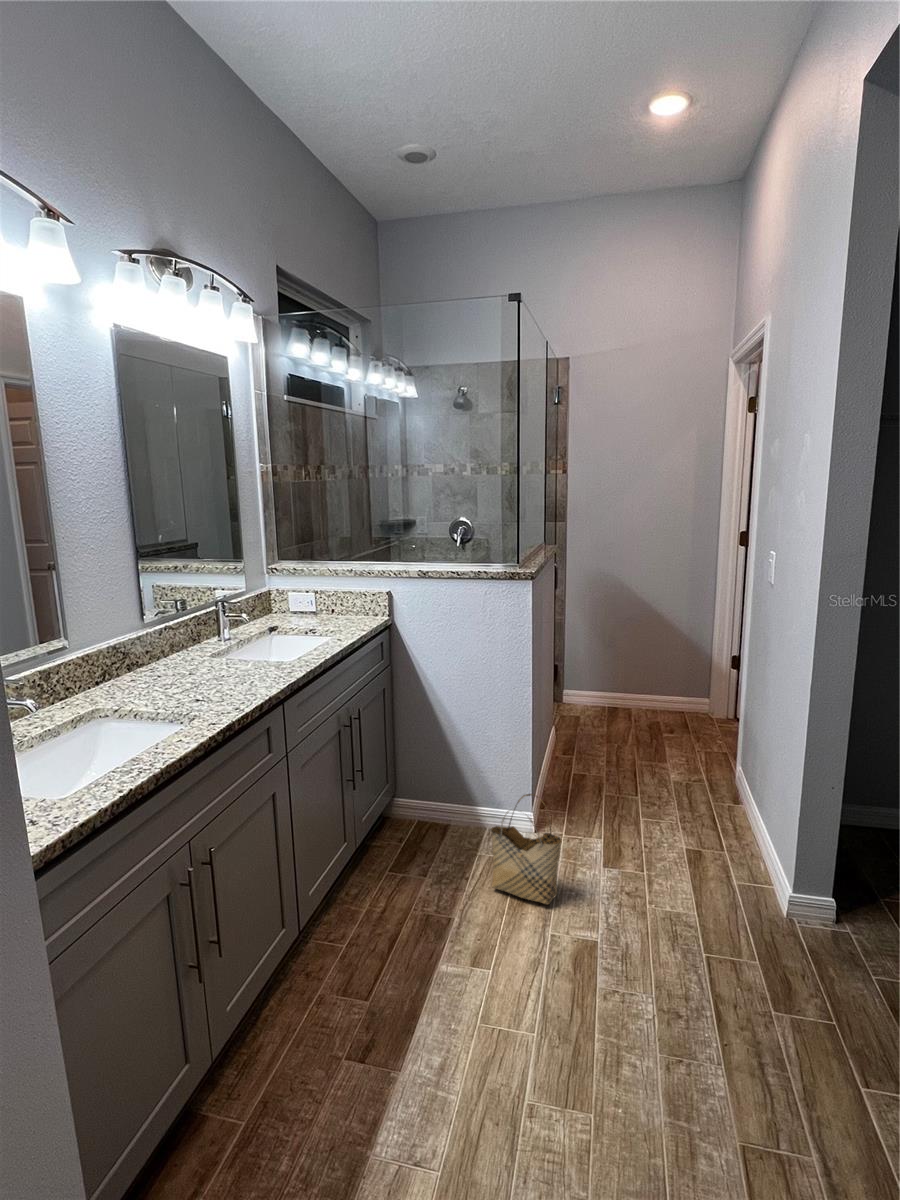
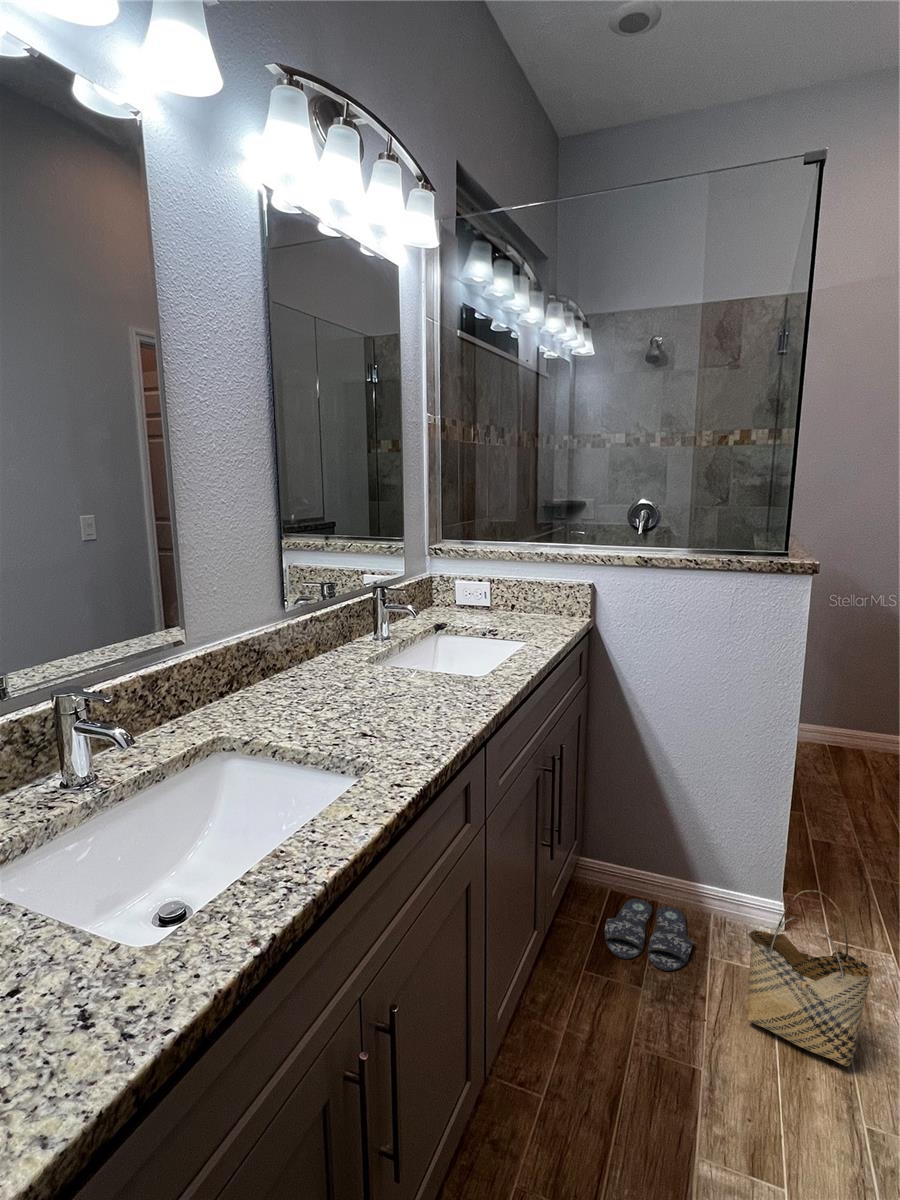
slippers: none [406,824,469,866] -> present [605,899,694,971]

